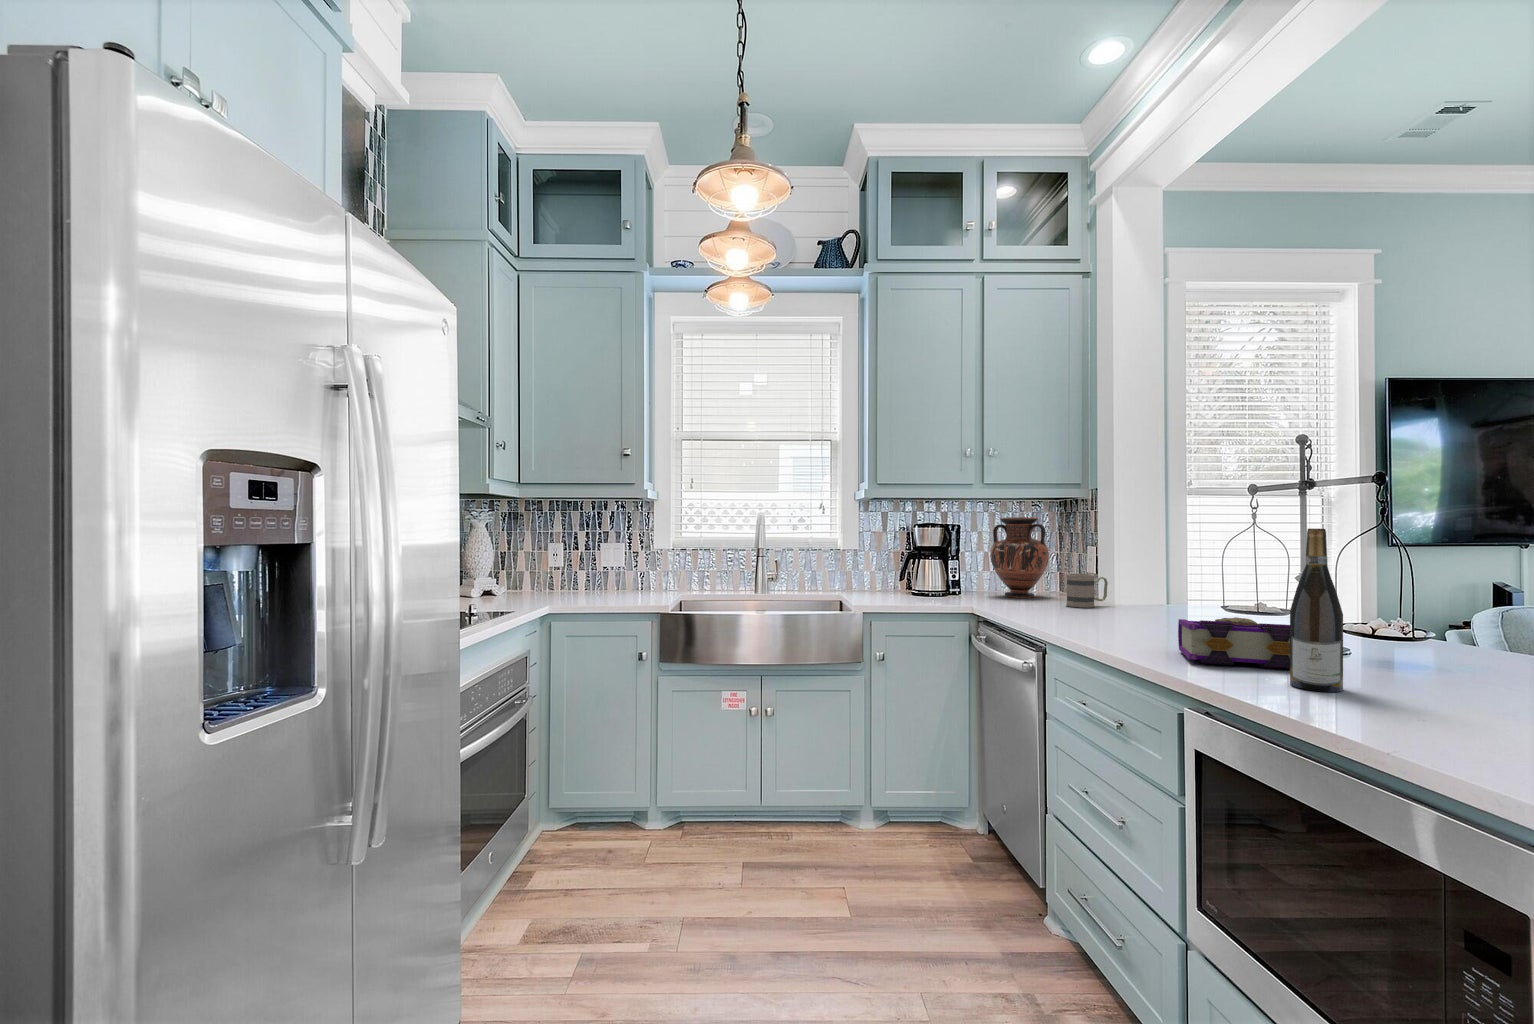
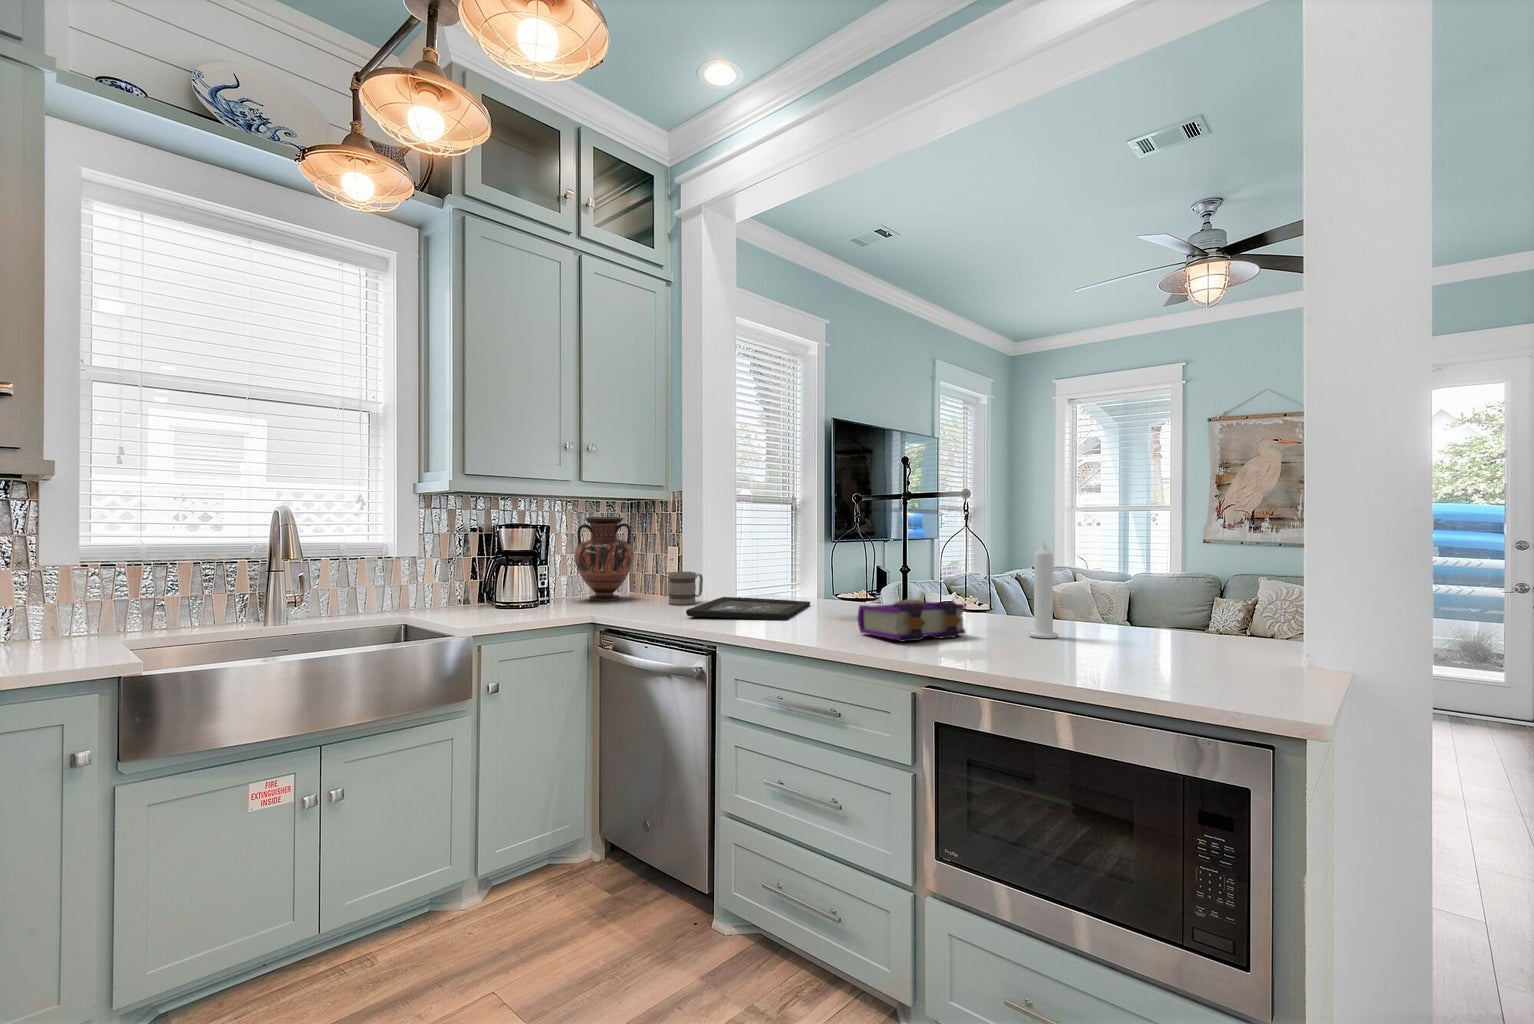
wine bottle: present [1290,528,1343,692] -> none [984,523,1020,651]
candle: none [1412,553,1464,691] -> present [1029,541,1058,638]
tray: none [1045,603,1217,631] -> present [686,597,810,620]

